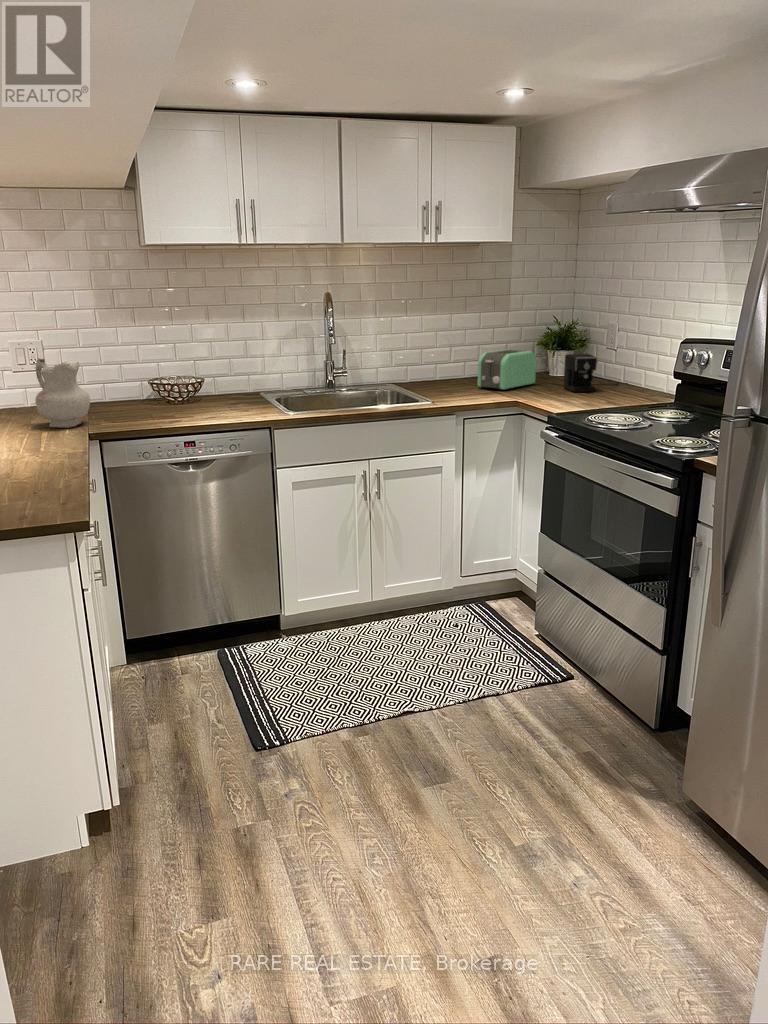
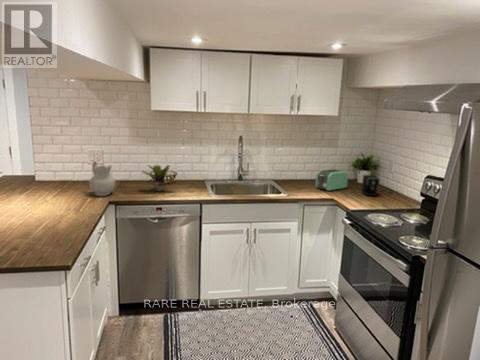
potted plant: none [137,359,212,414] -> present [142,165,170,192]

